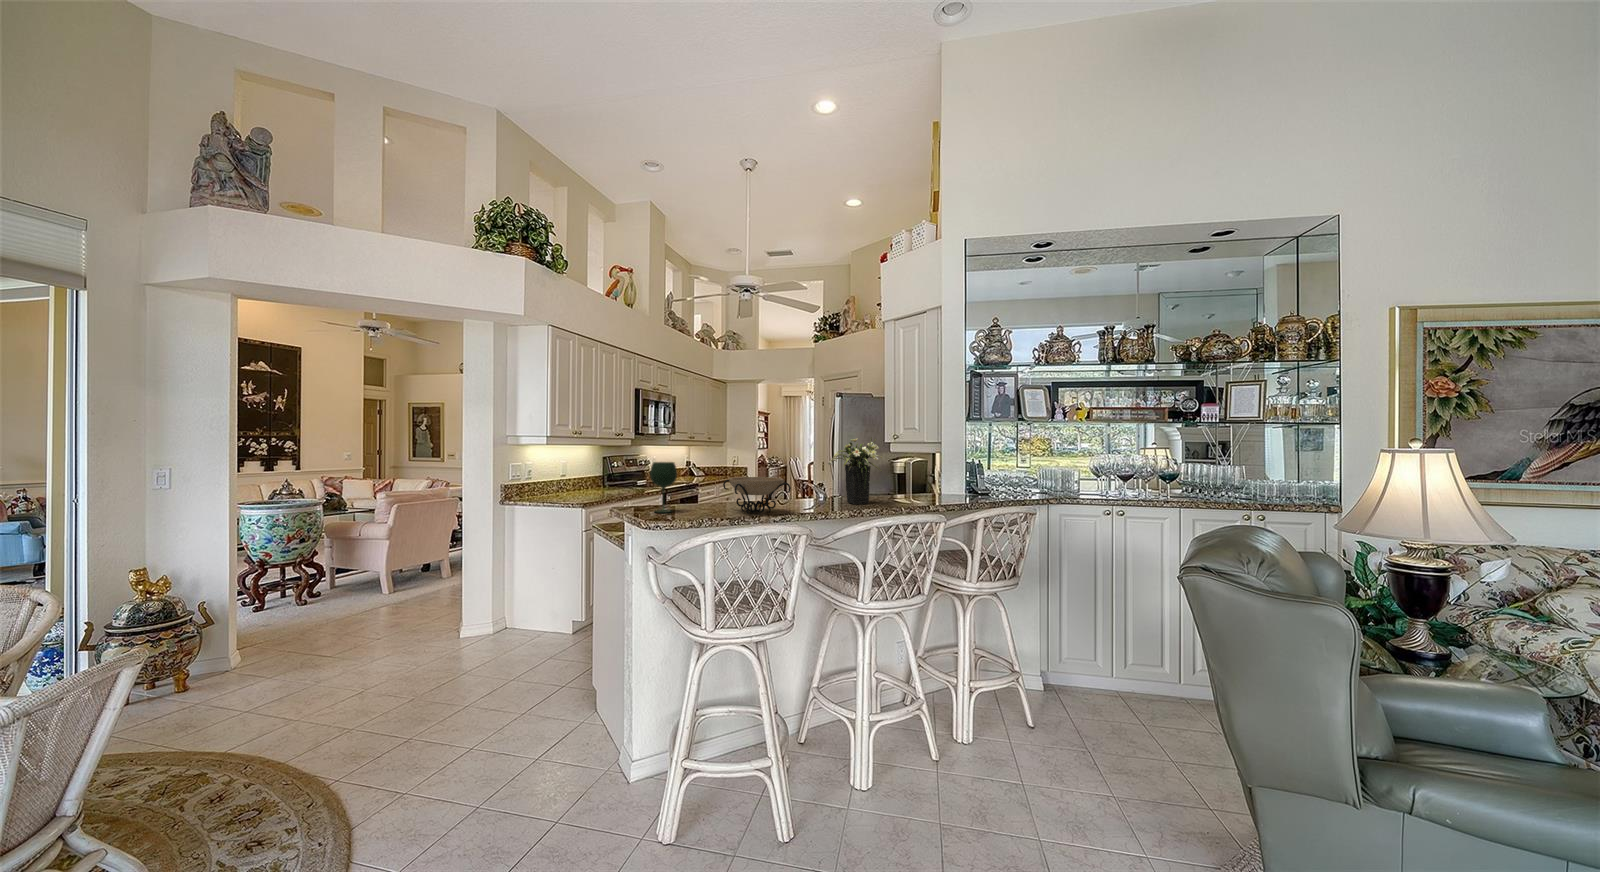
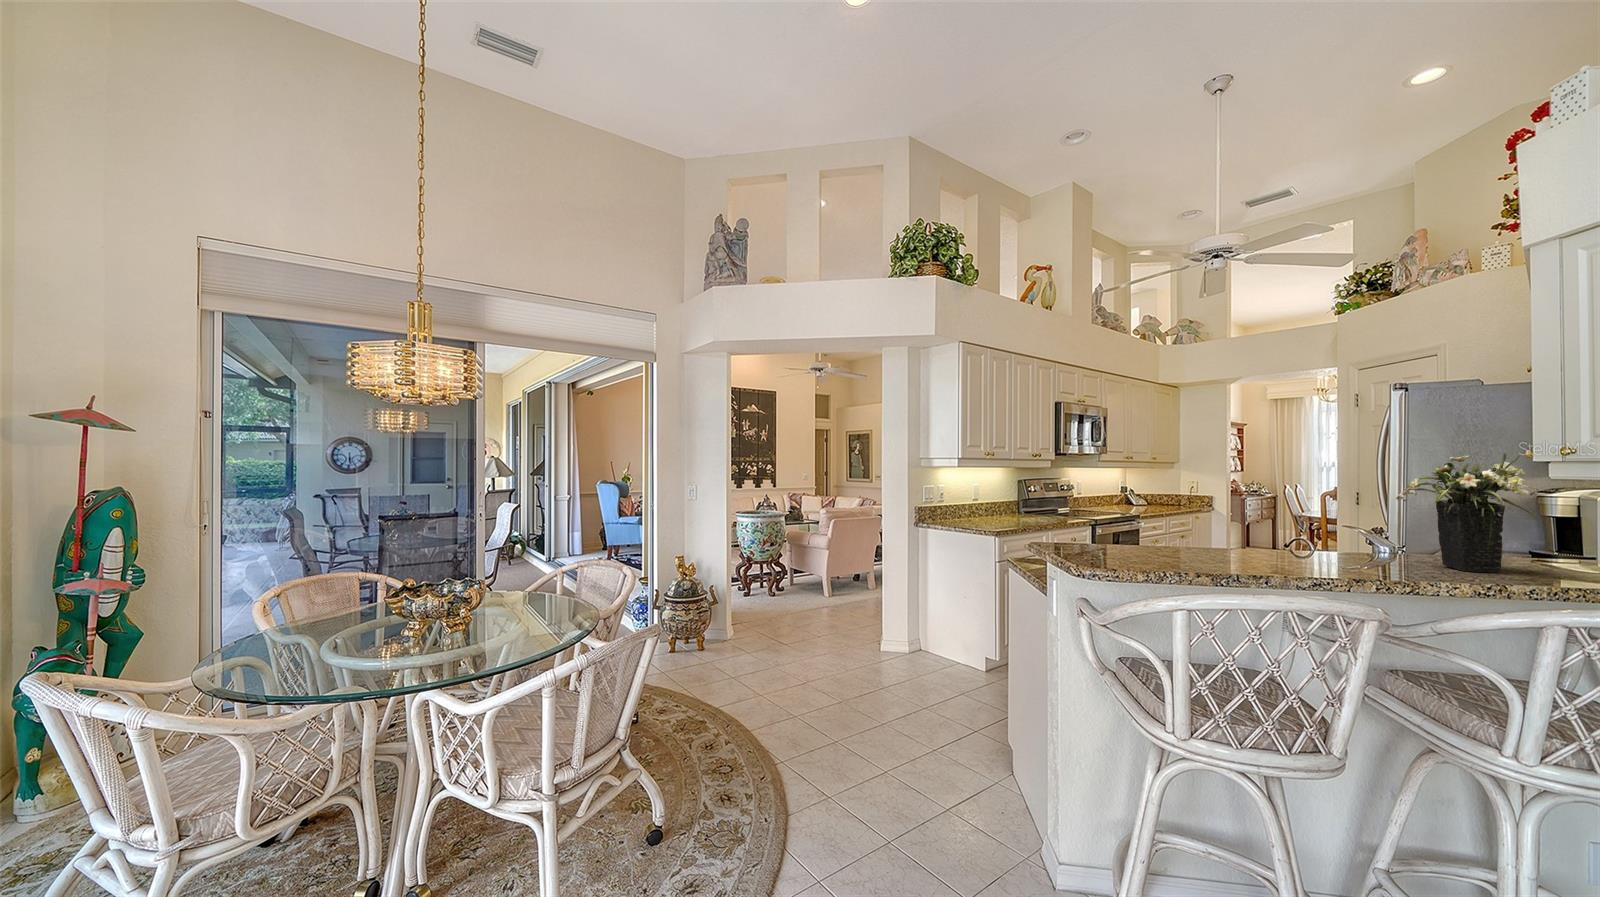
wine glass: present [650,462,677,513] -> none [1080,487,1119,554]
decorative bowl: present [723,477,791,514] -> none [1191,513,1322,570]

